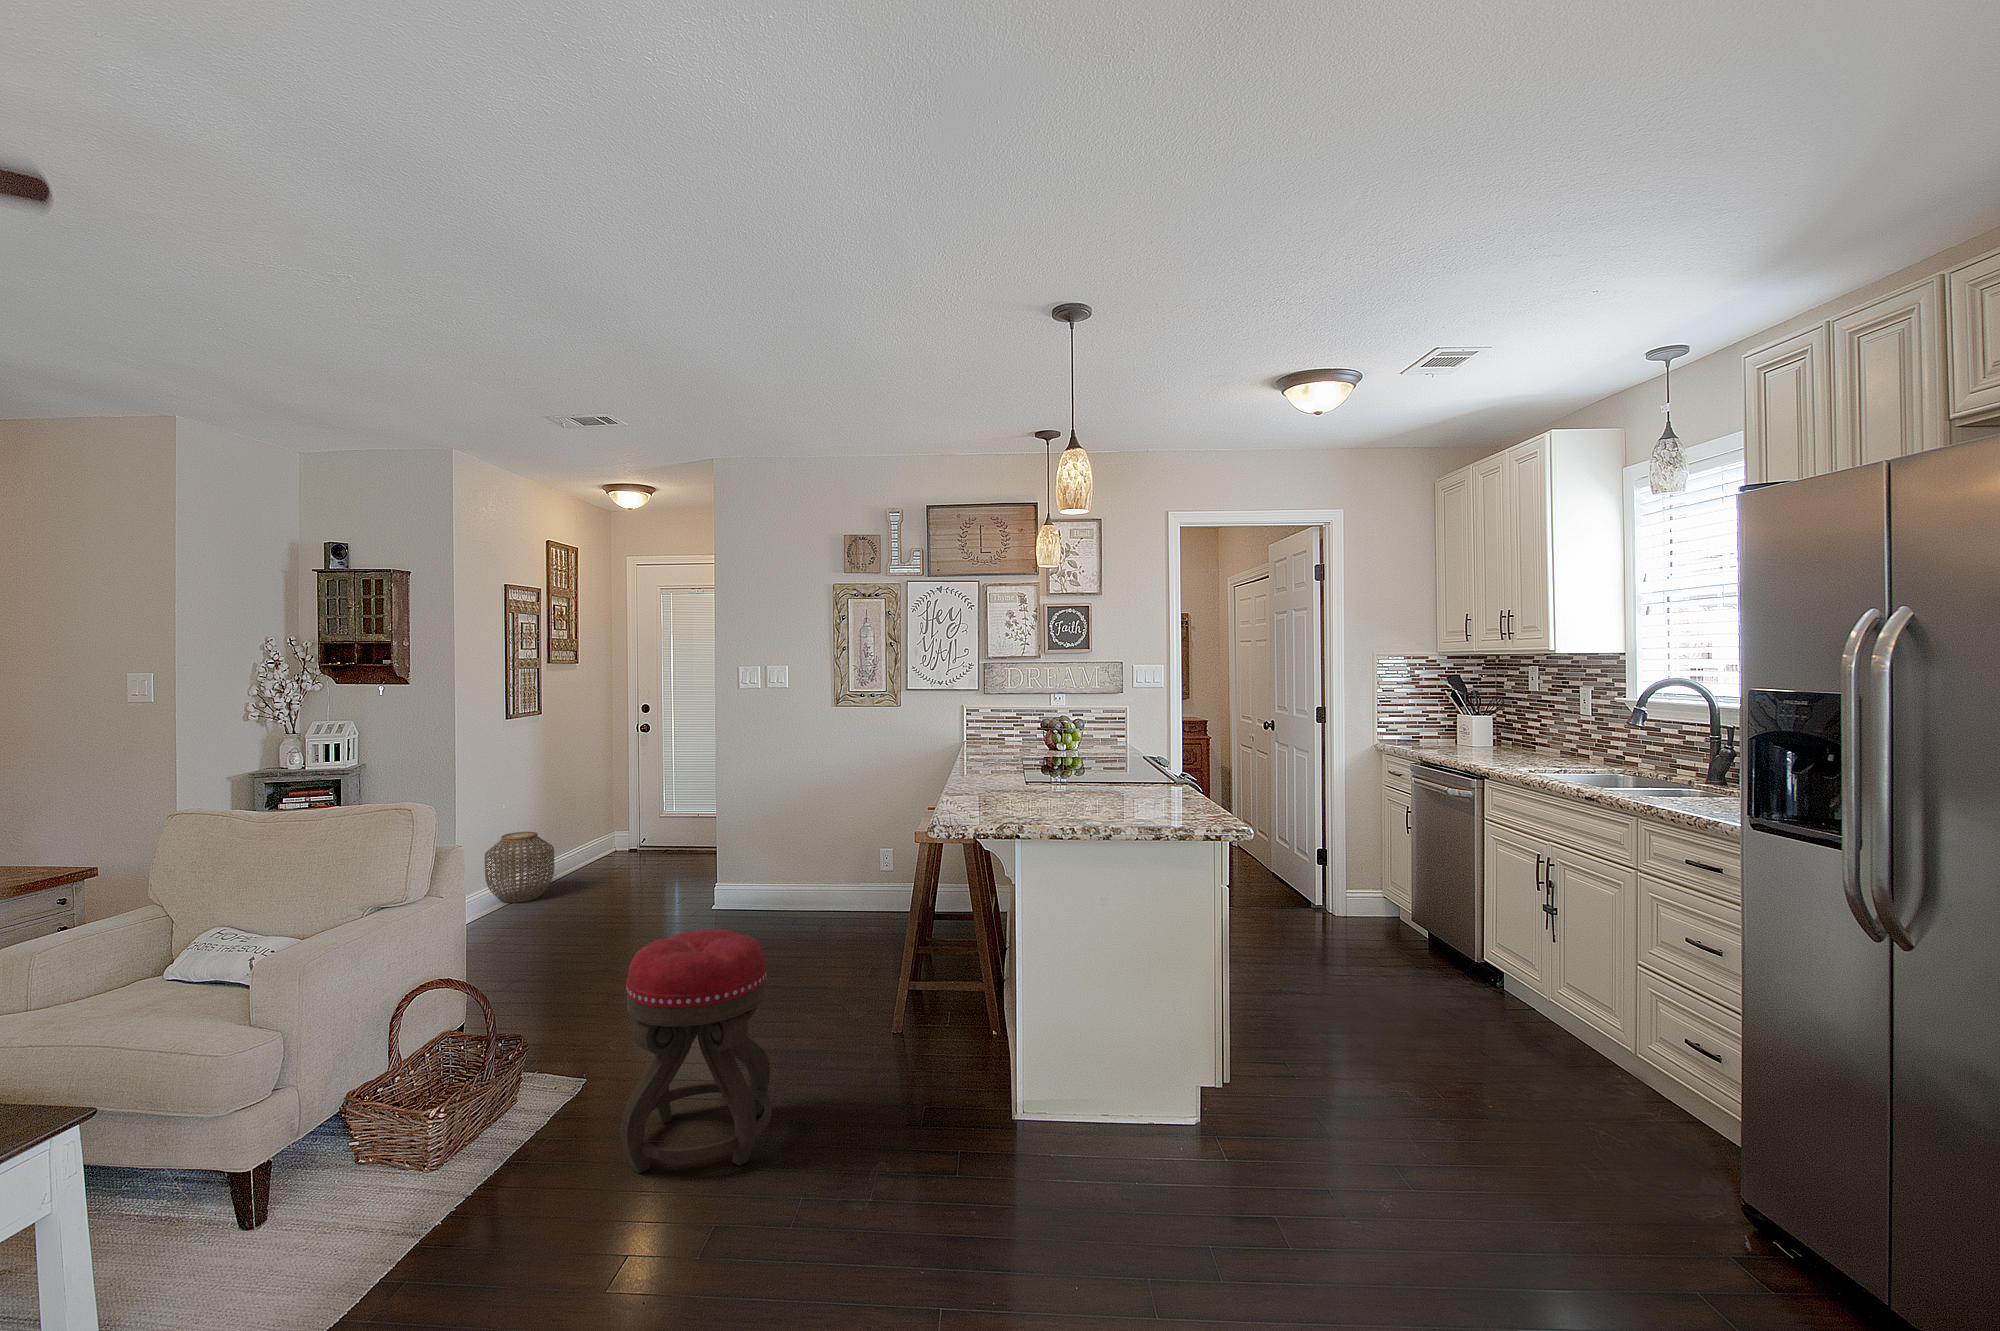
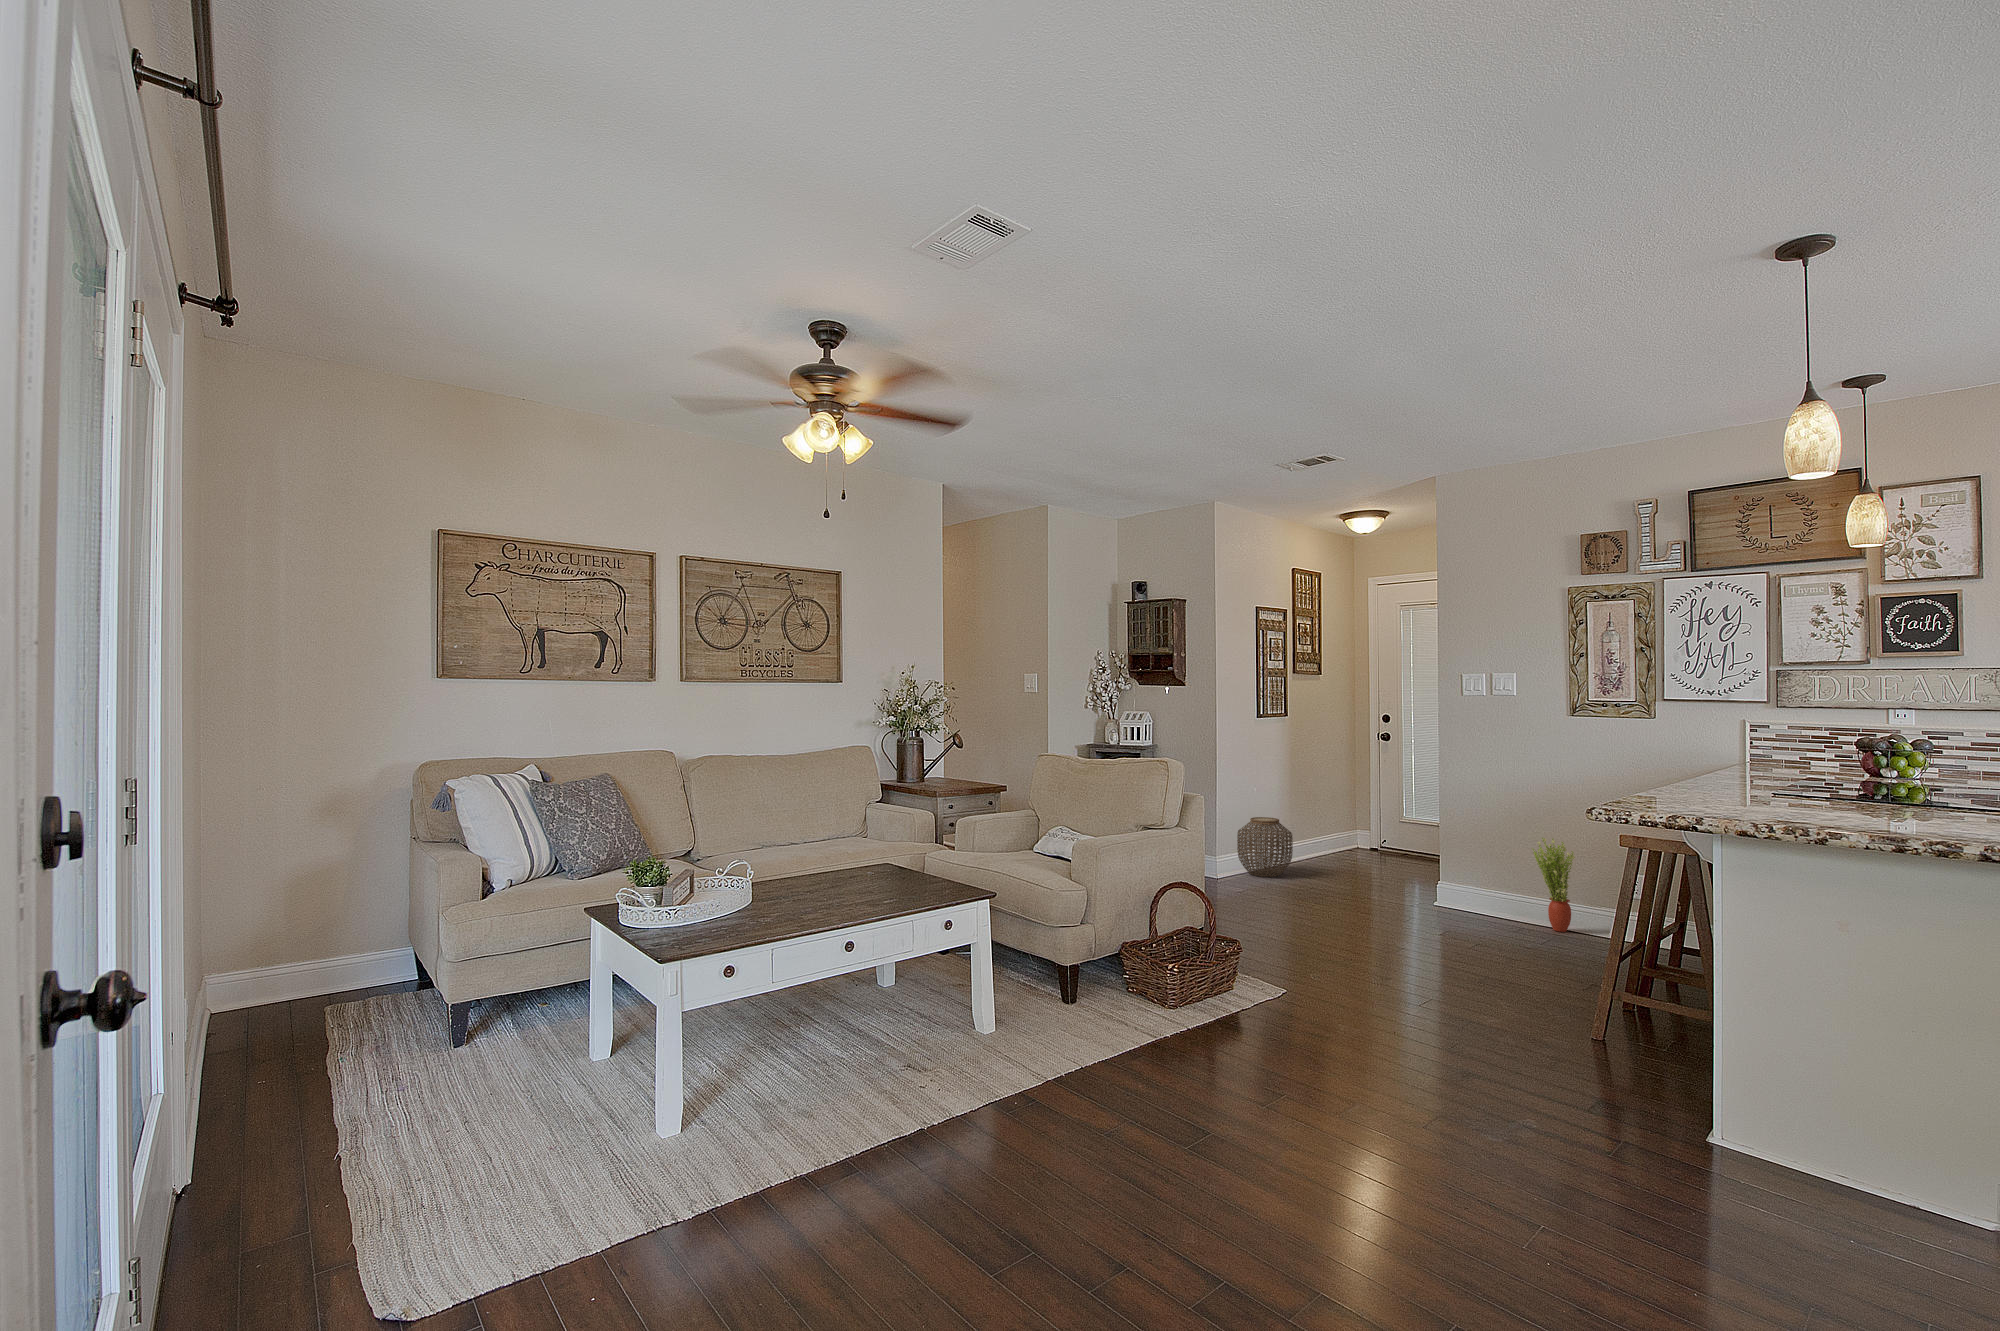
potted plant: none [804,820,841,906] -> present [1533,838,1575,932]
ottoman: present [620,930,772,1173] -> none [1292,884,1432,1090]

